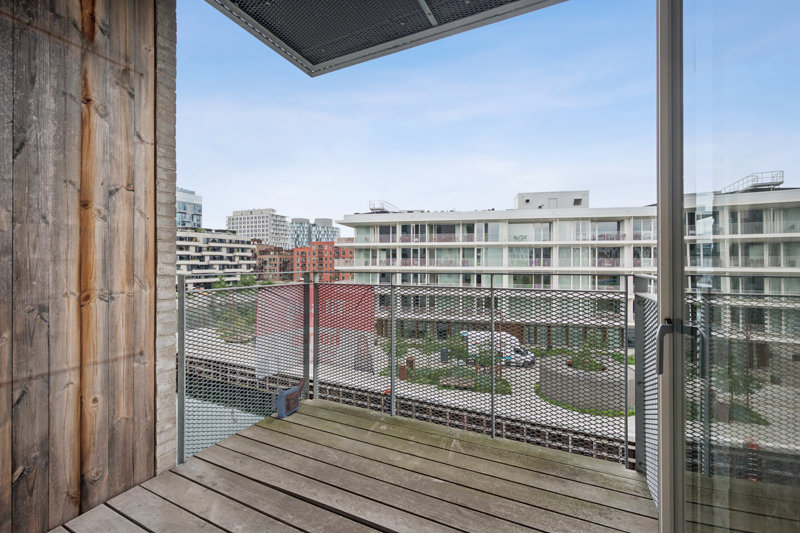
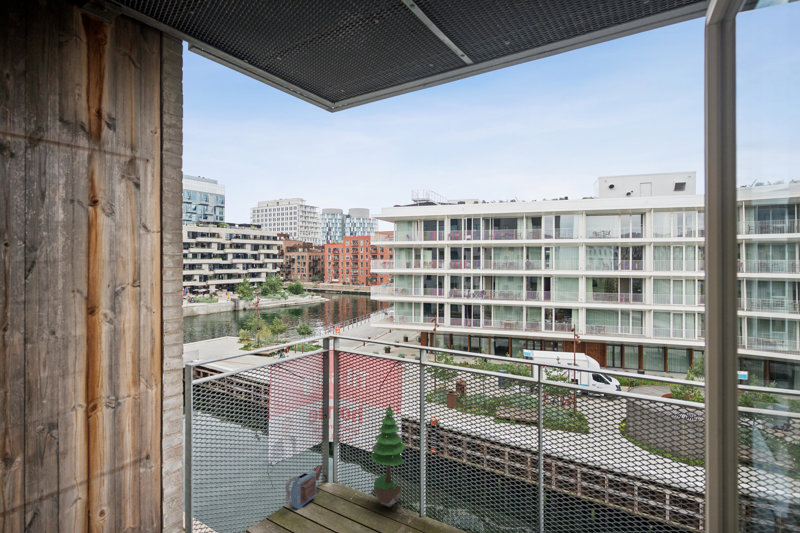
potted tree: none [347,323,379,411] -> present [371,405,405,507]

